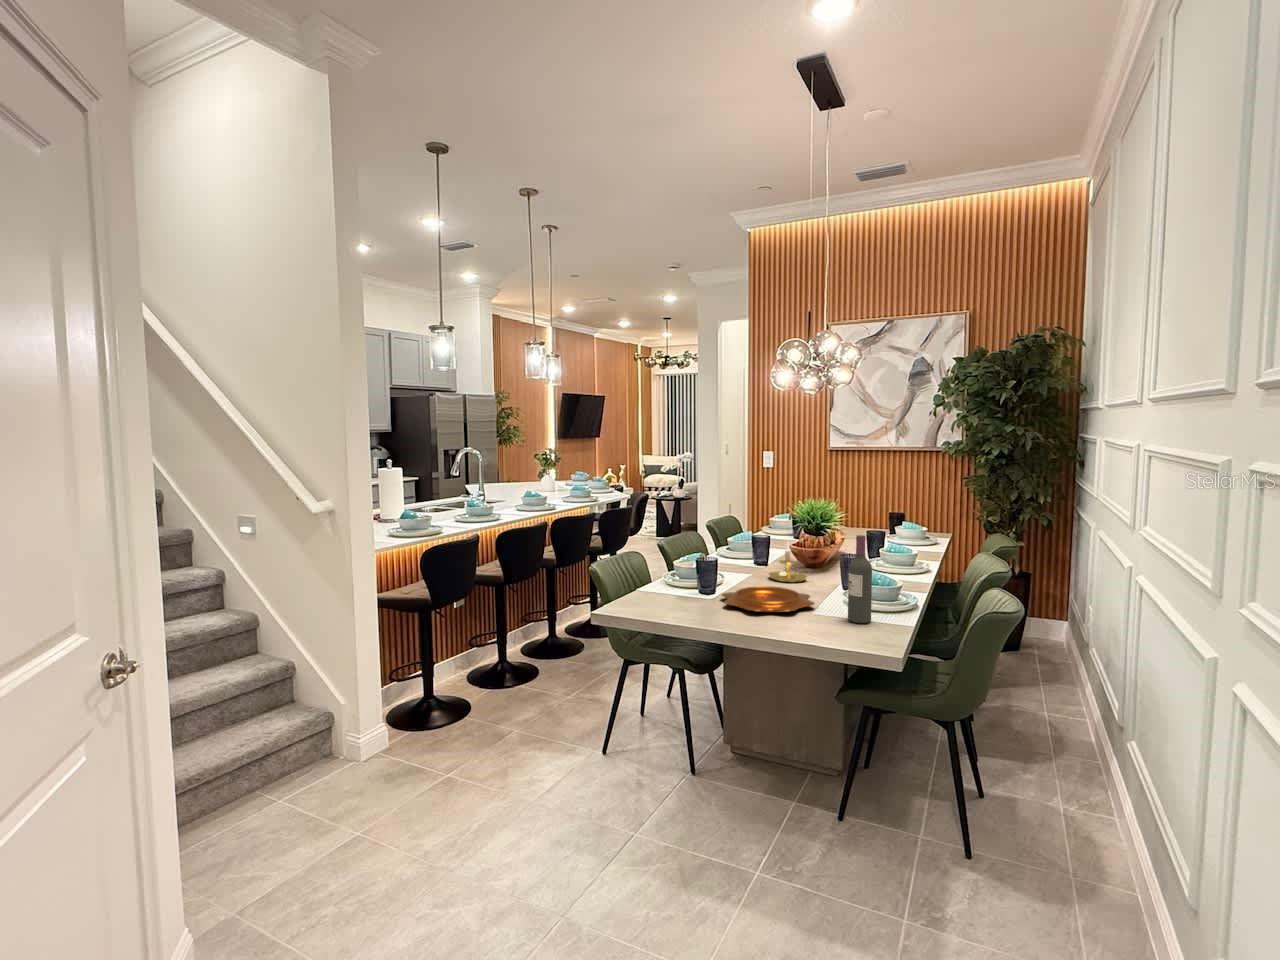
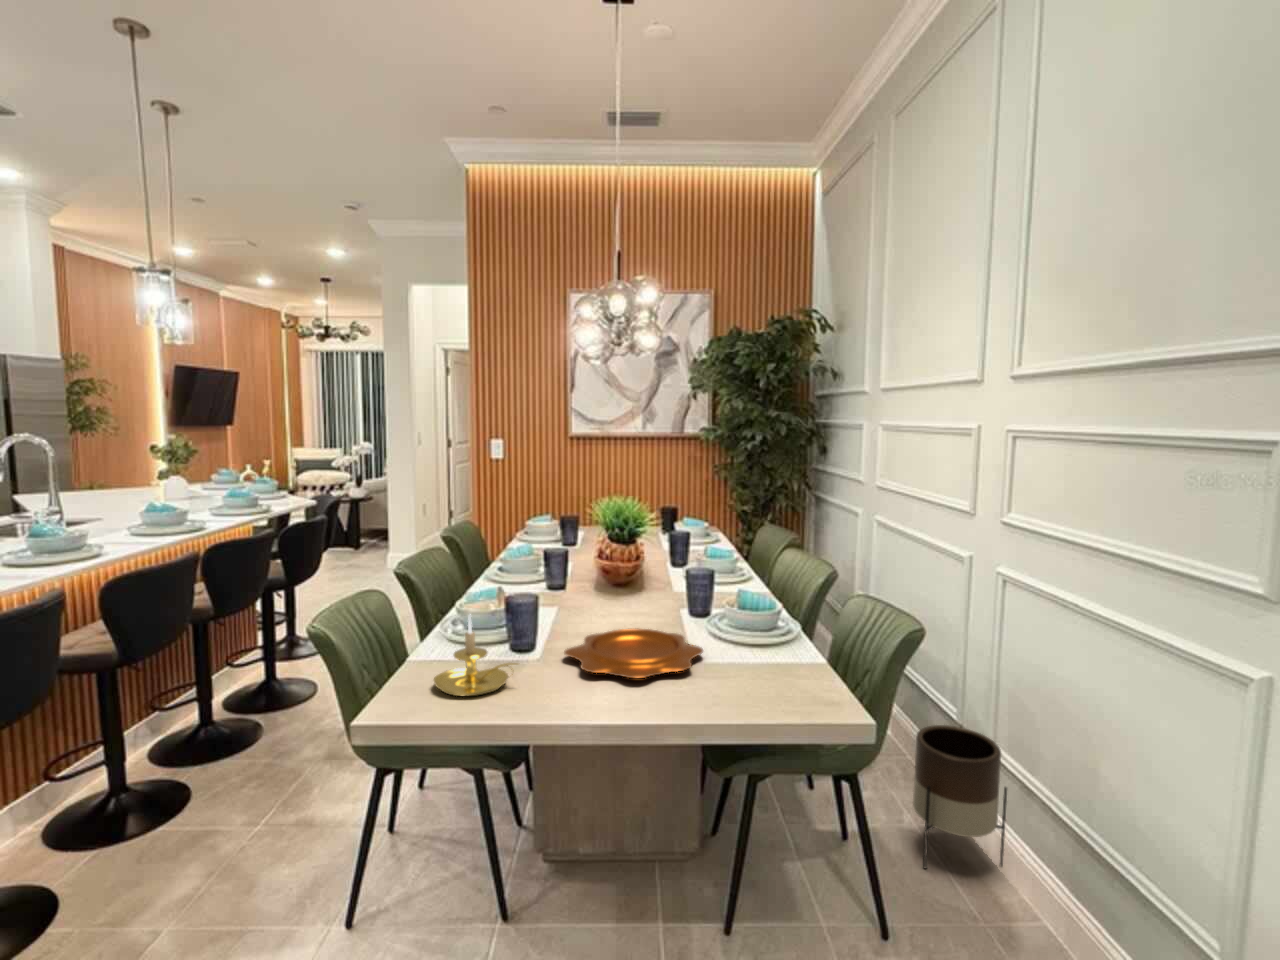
wine bottle: present [848,535,872,623] -> none [762,549,795,673]
candle holder: present [769,543,809,582] -> present [434,614,518,696]
planter: none [1031,713,1120,847] -> present [913,725,1007,868]

